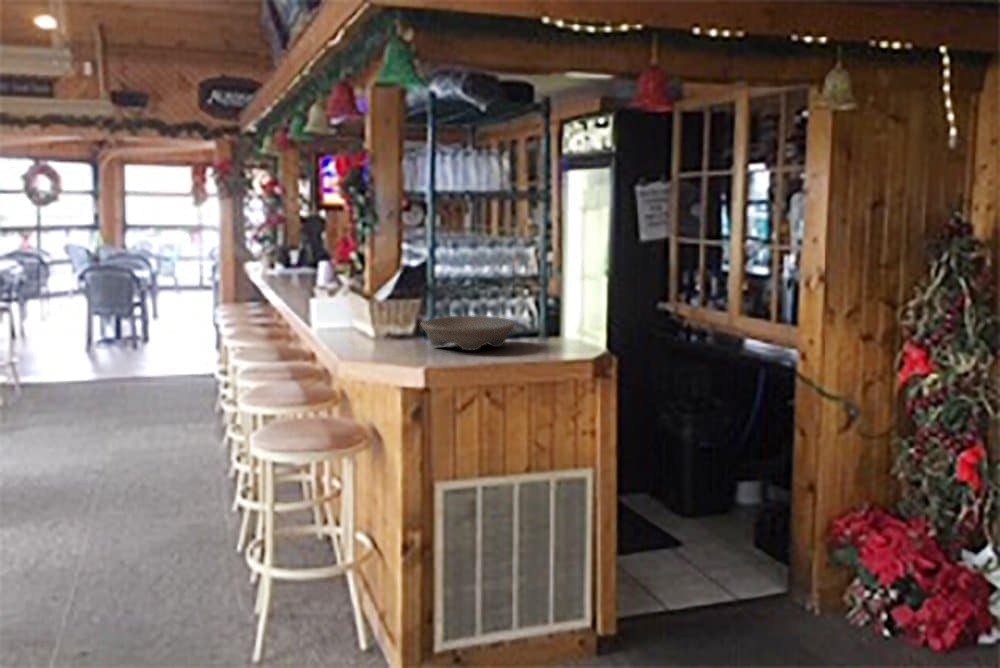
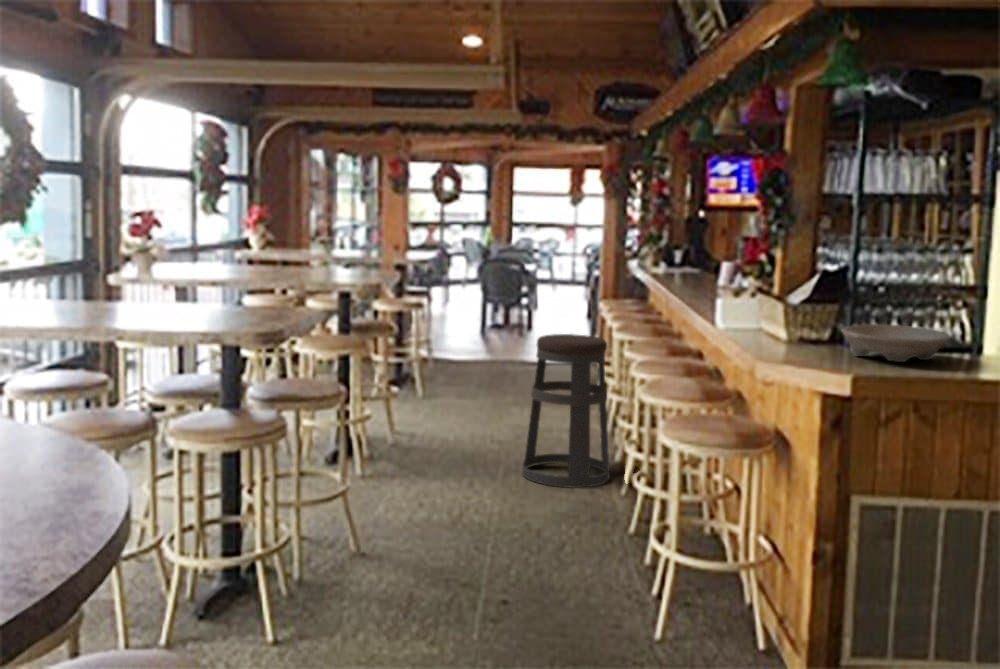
bar stool: none [125,345,225,511] -> present [522,334,609,487]

